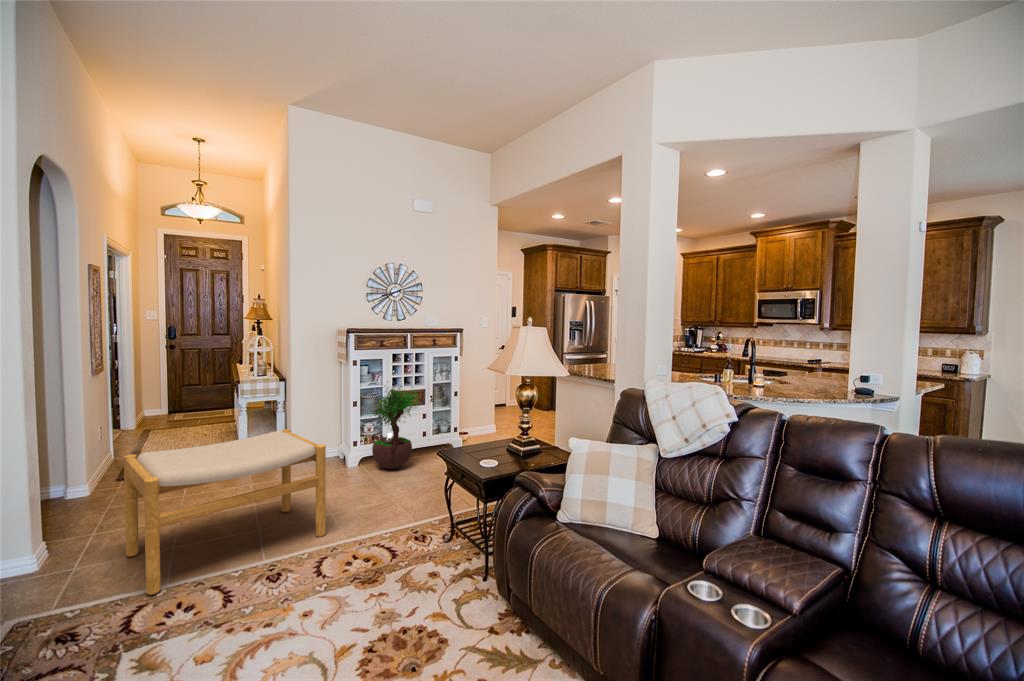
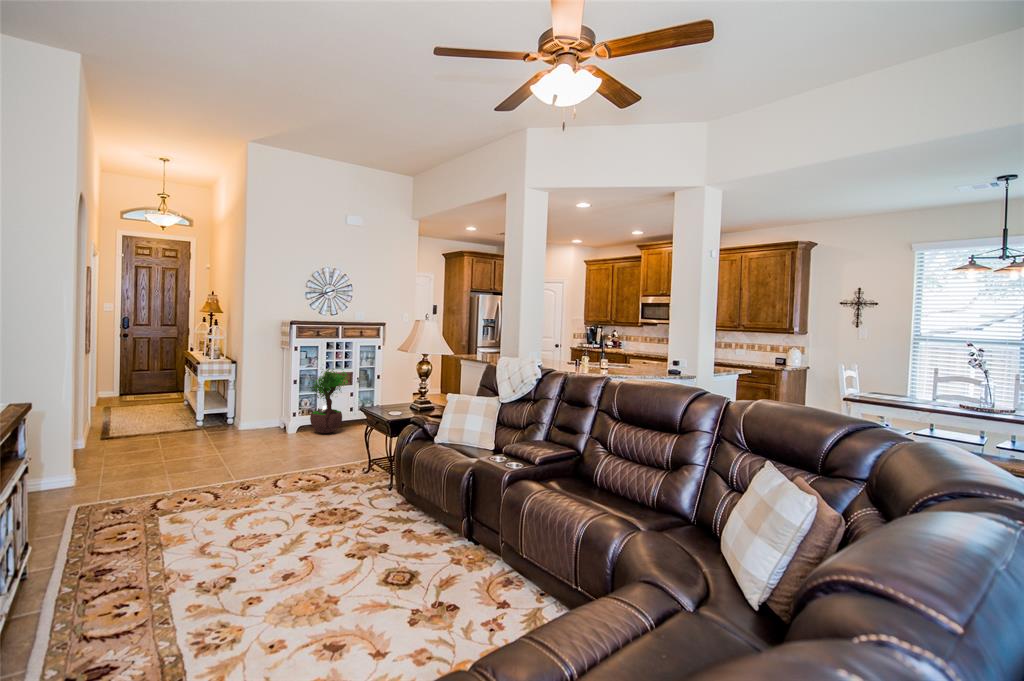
footstool: present [124,429,326,595] -> none [136,397,278,495]

